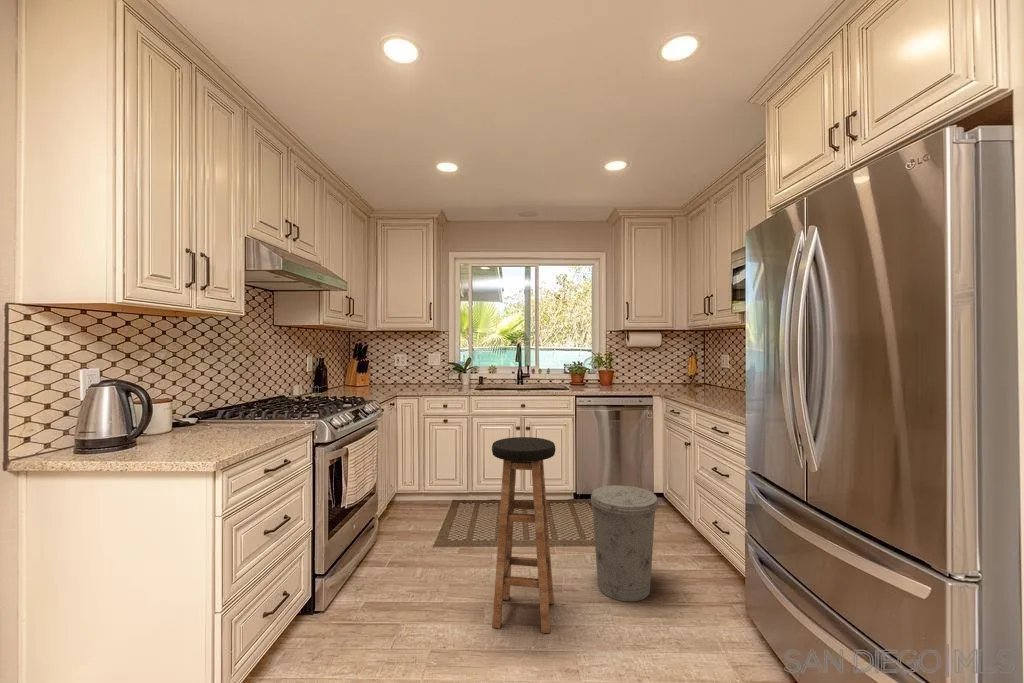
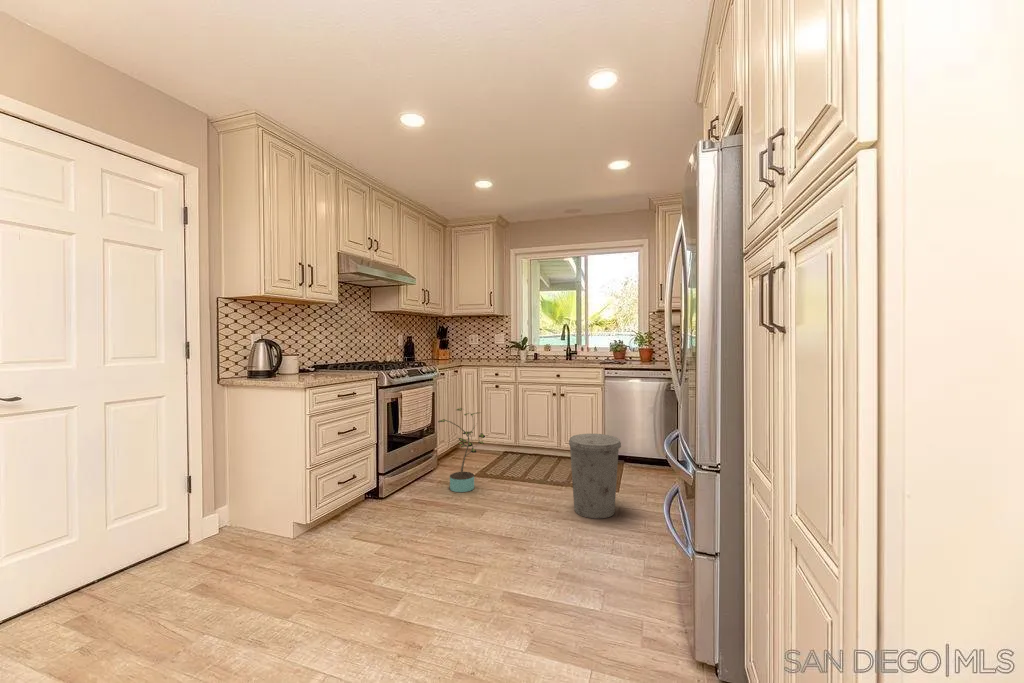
bar stool: present [492,437,555,633] -> none [483,390,535,525]
potted plant: none [400,461,469,583] -> present [438,408,485,492]

